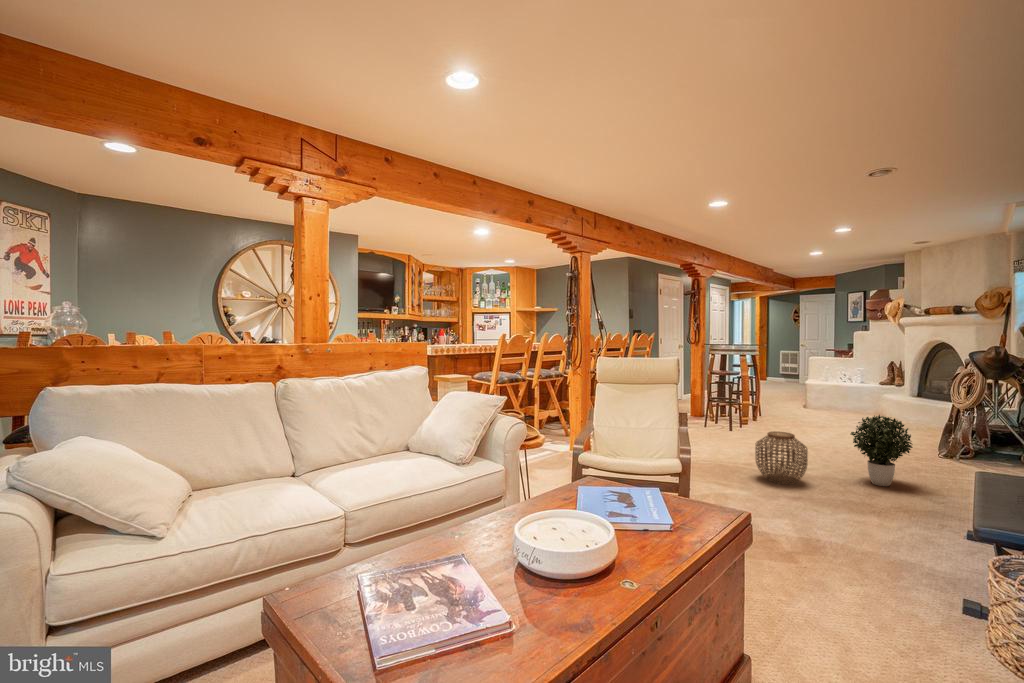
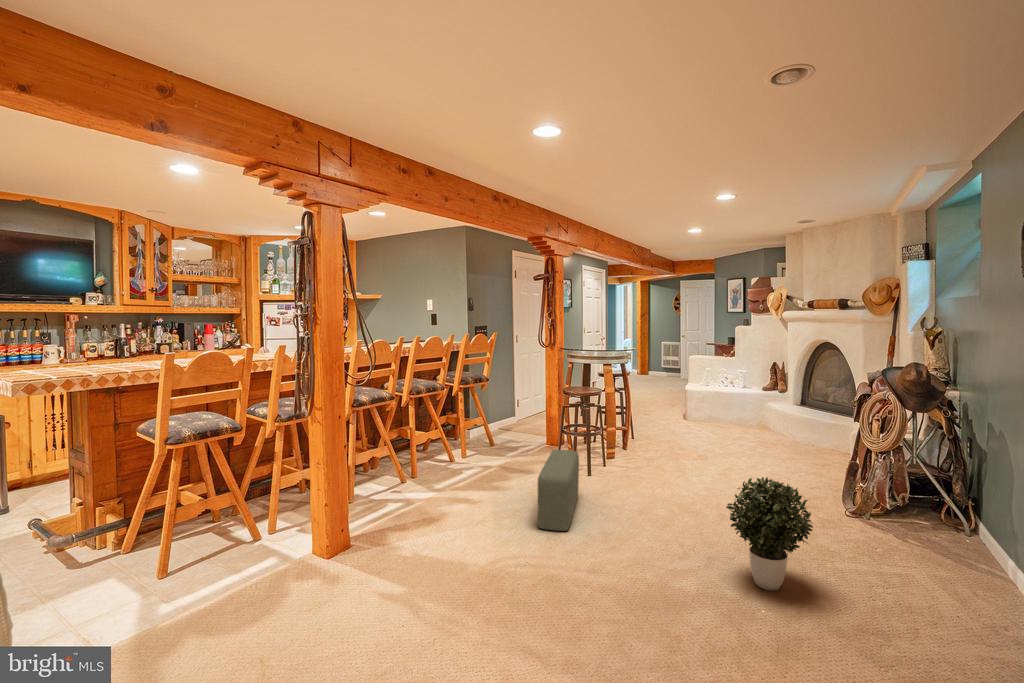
pouf: none [711,411,734,457] -> present [538,450,579,531]
woven basket: present [755,431,808,485] -> none [587,509,663,603]

